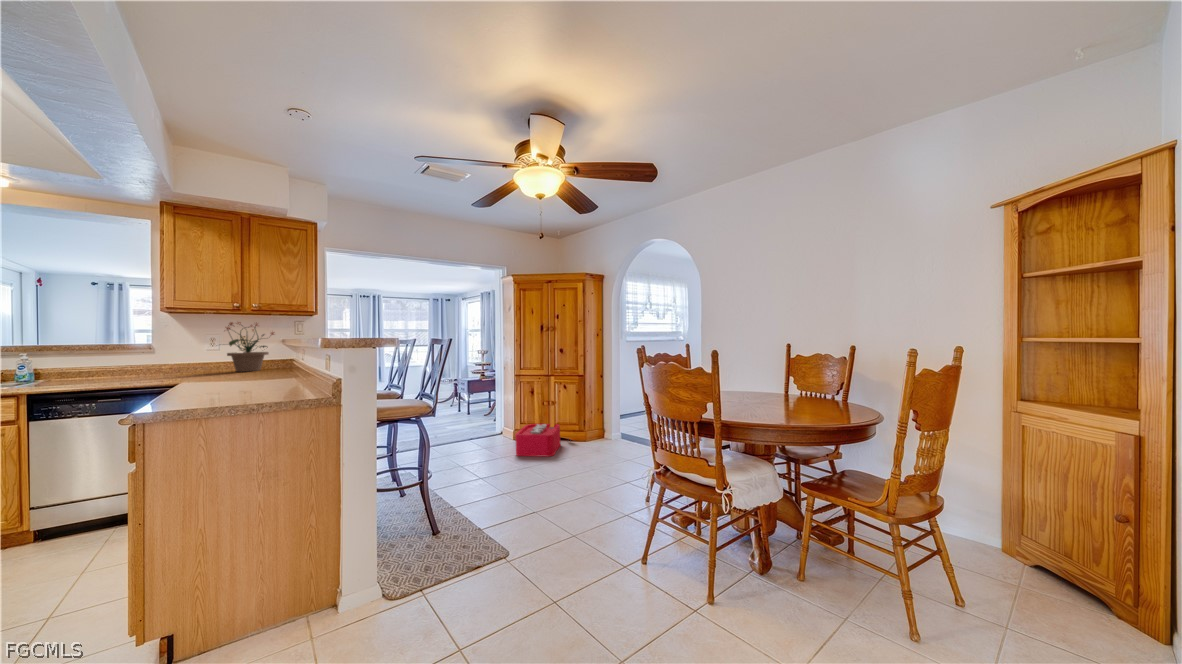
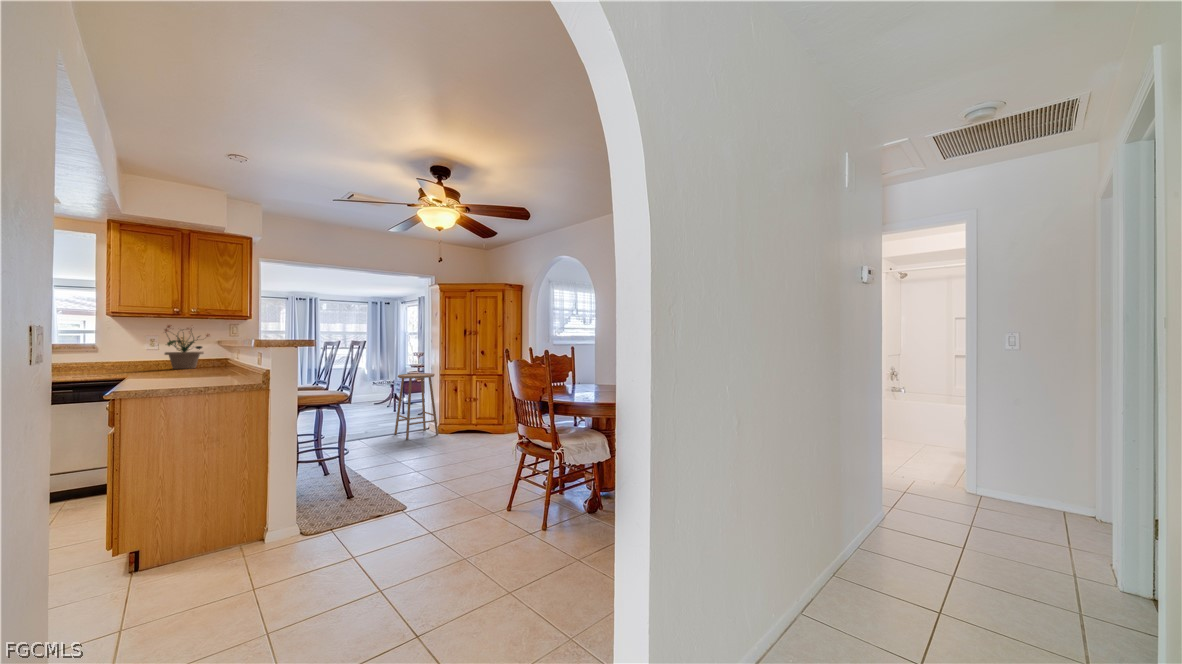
stool: none [467,373,514,446] -> present [394,373,438,439]
storage bin: present [515,424,571,457] -> none [436,416,491,446]

